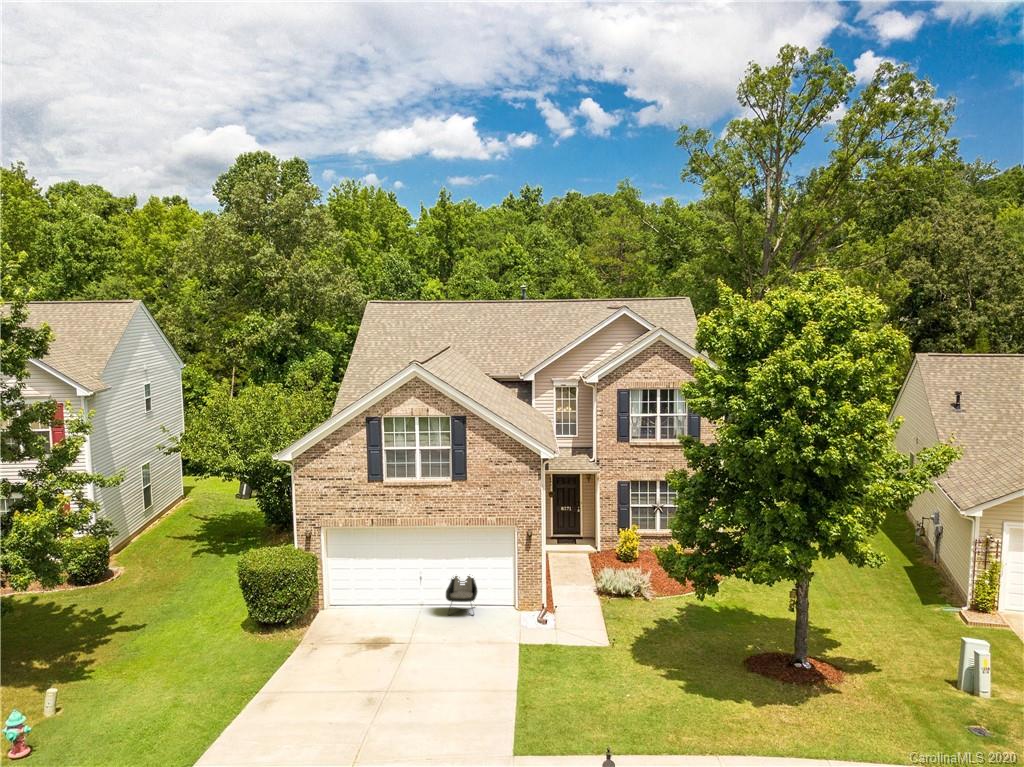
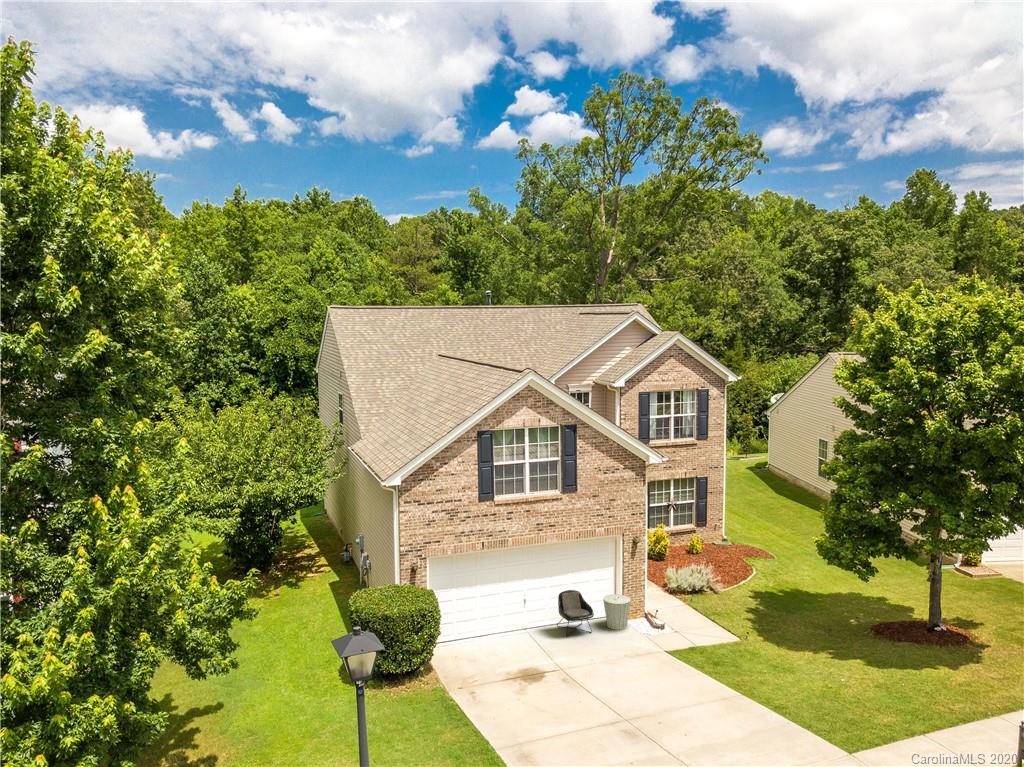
trash can: none [492,583,518,617] -> present [603,594,631,630]

